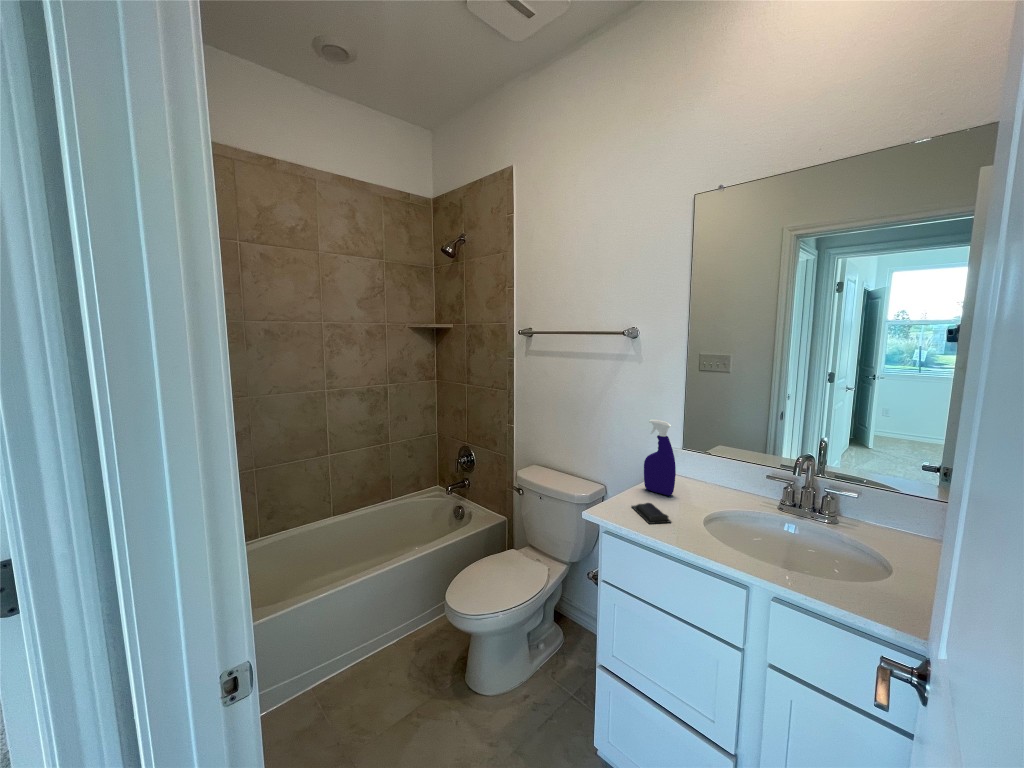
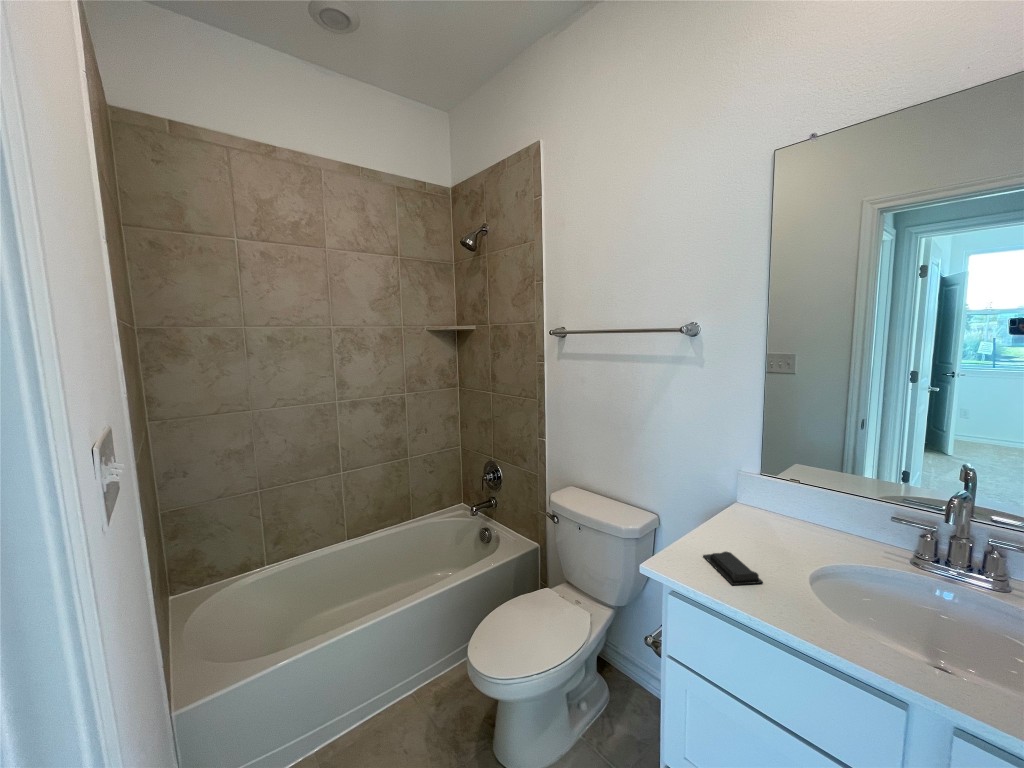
spray bottle: present [644,419,676,495] -> none [715,439,759,539]

